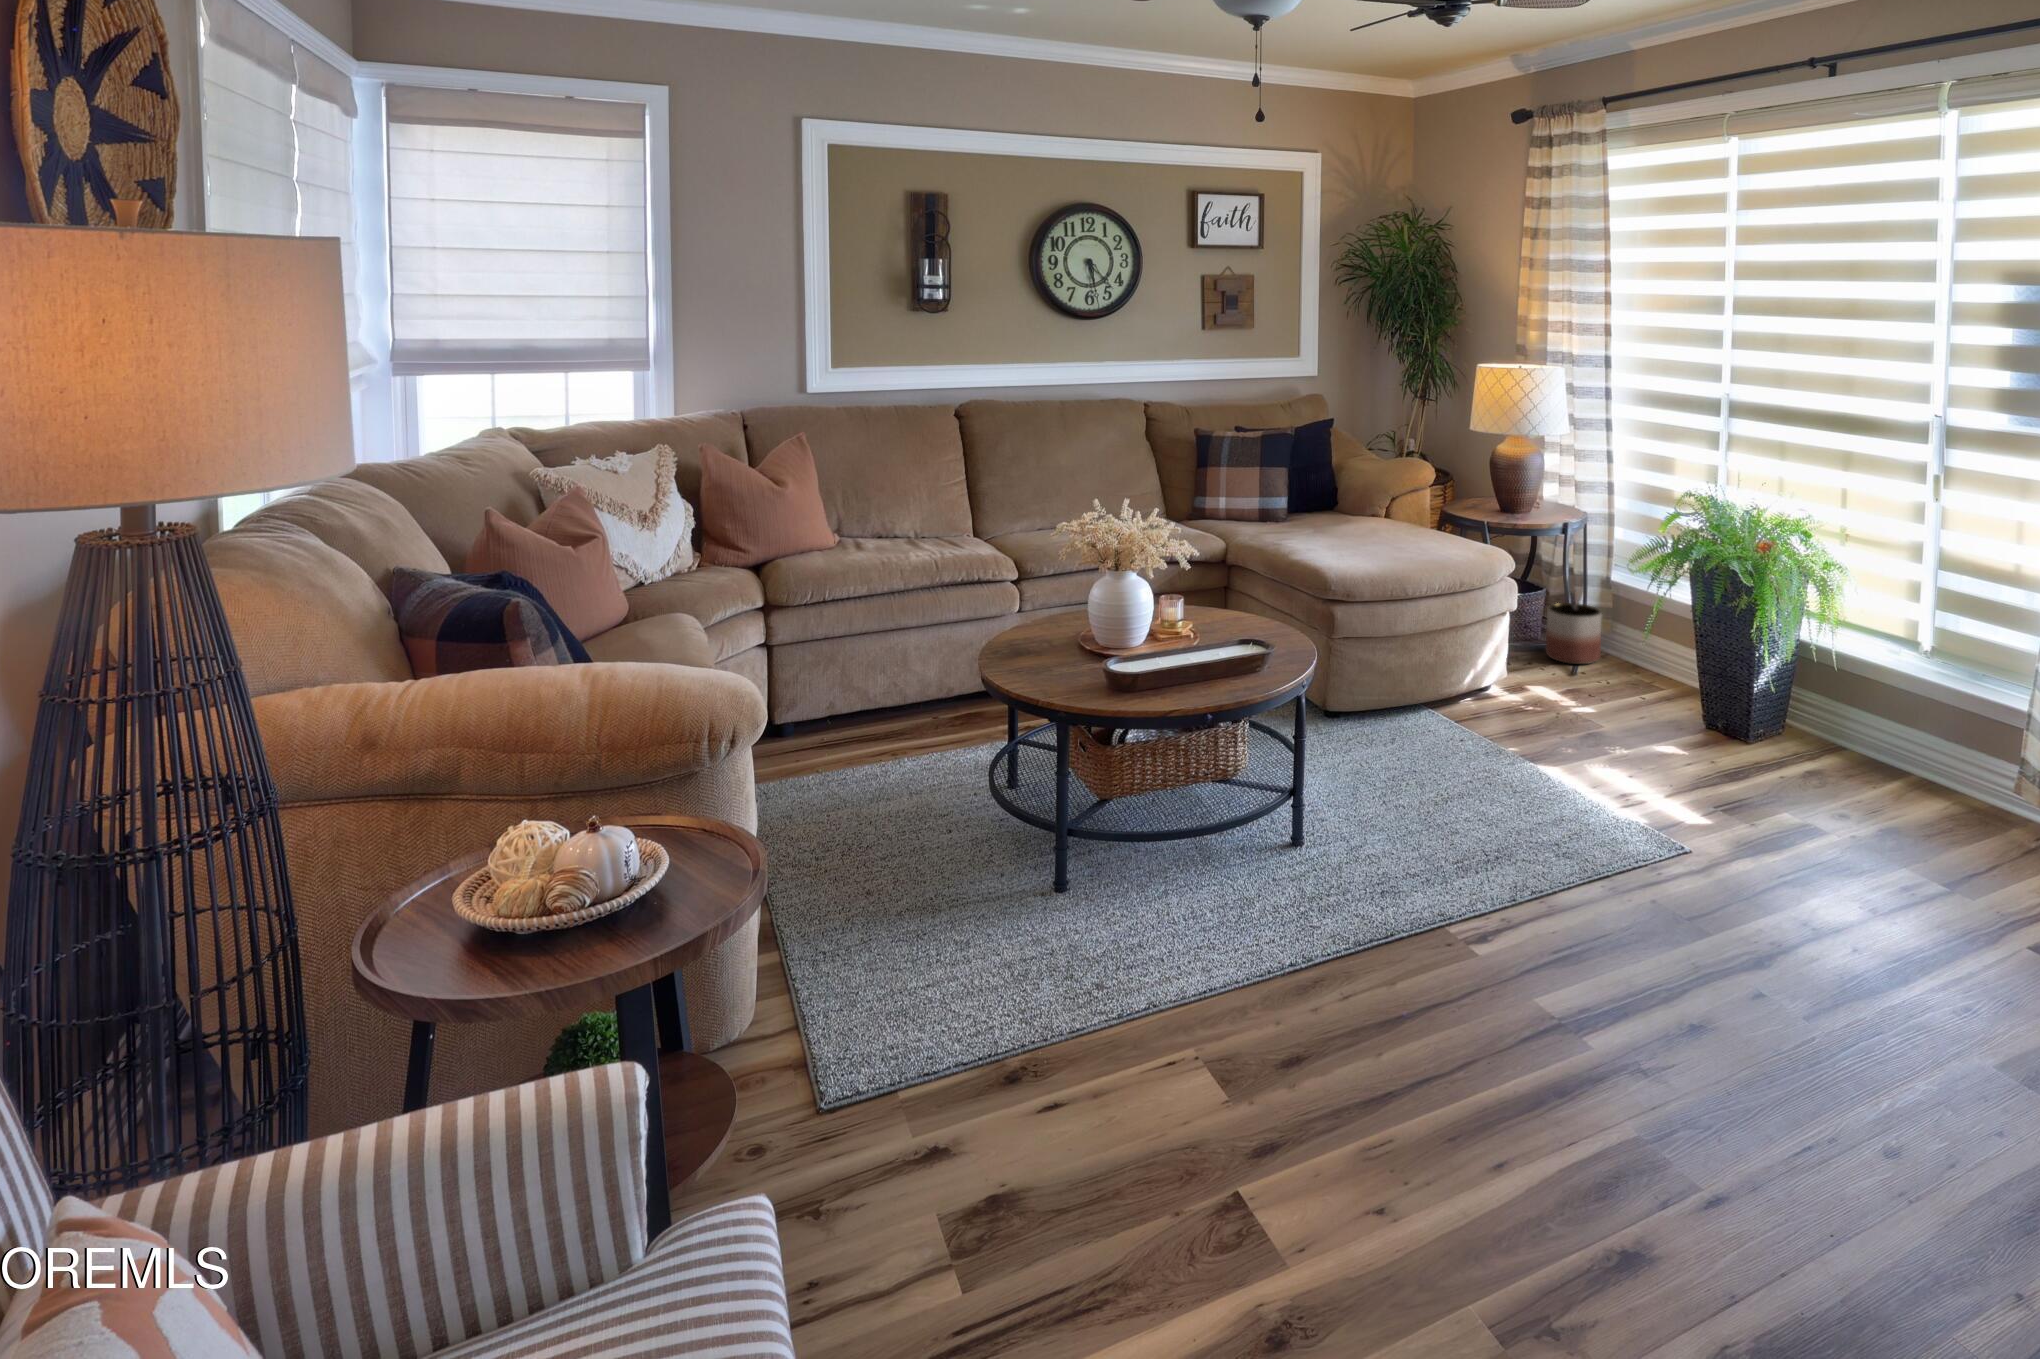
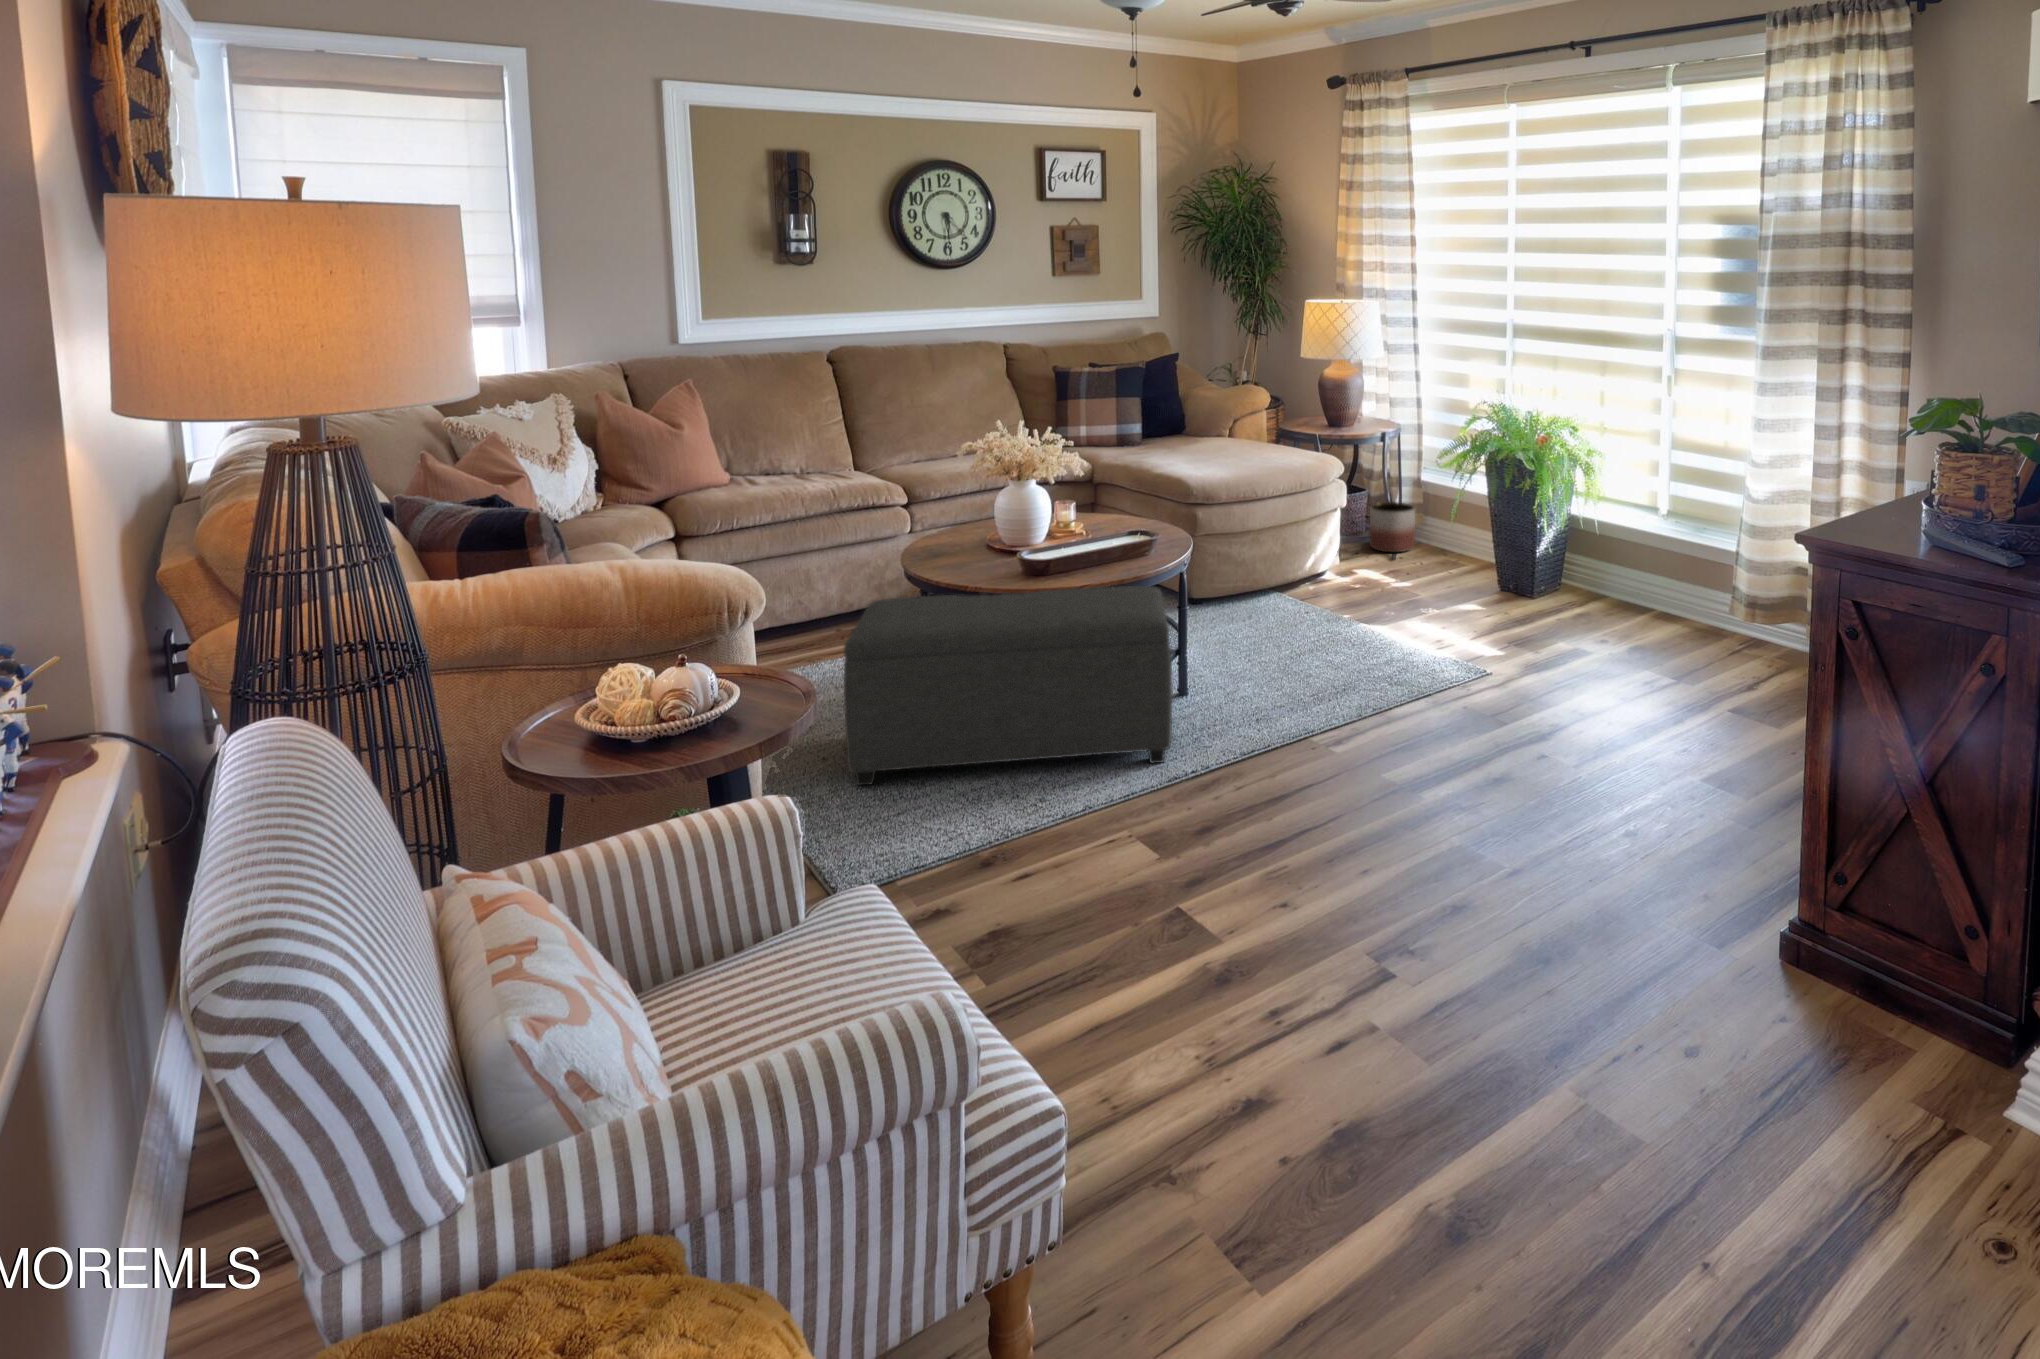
ottoman: none [881,706,1272,946] -> present [844,586,1173,785]

